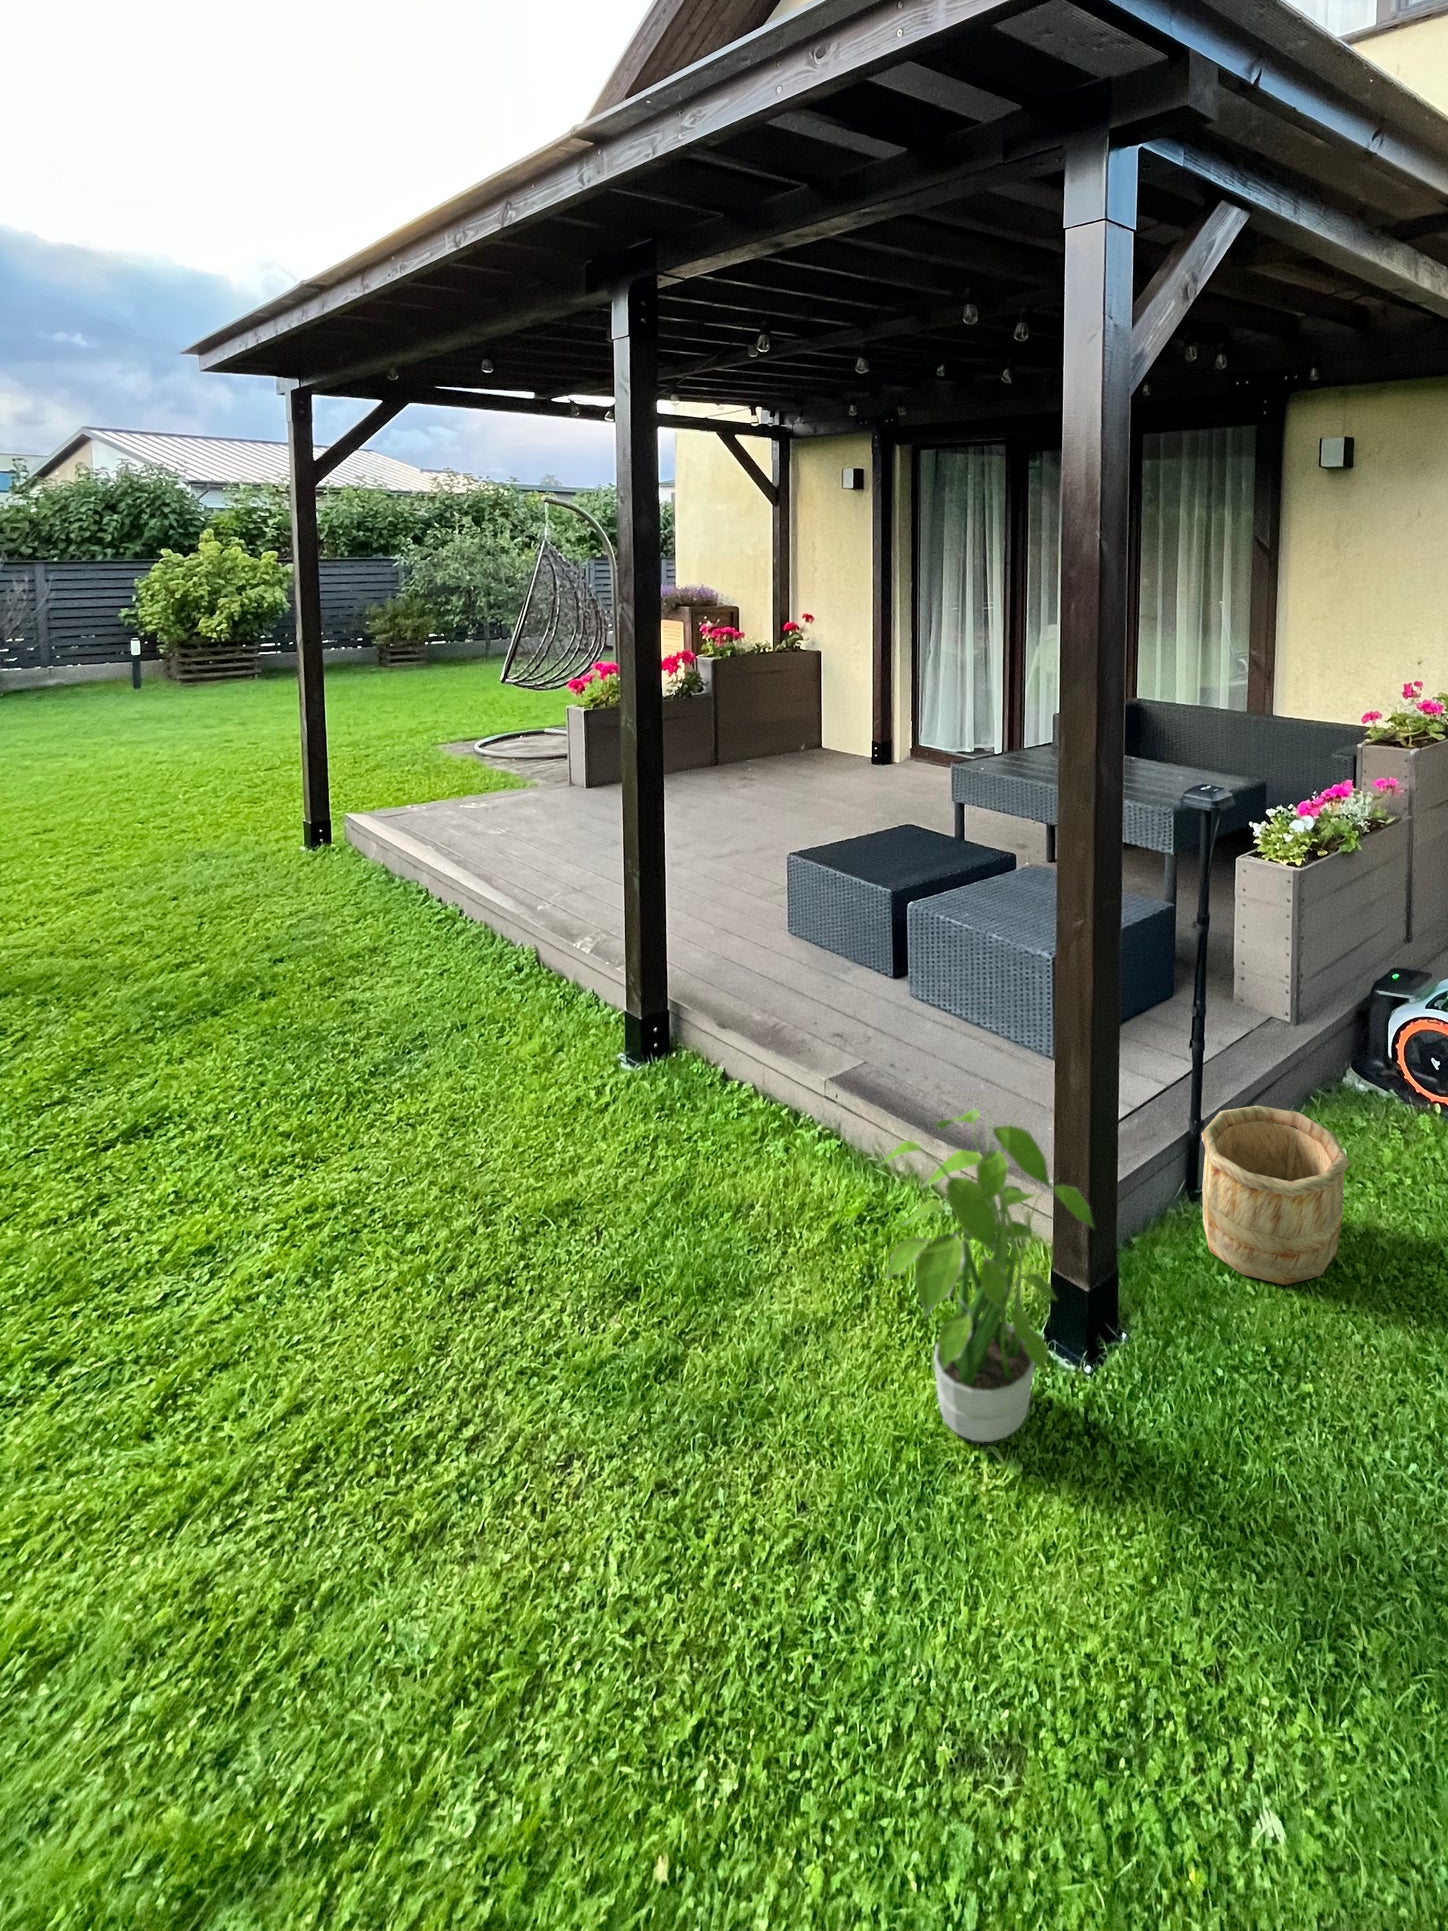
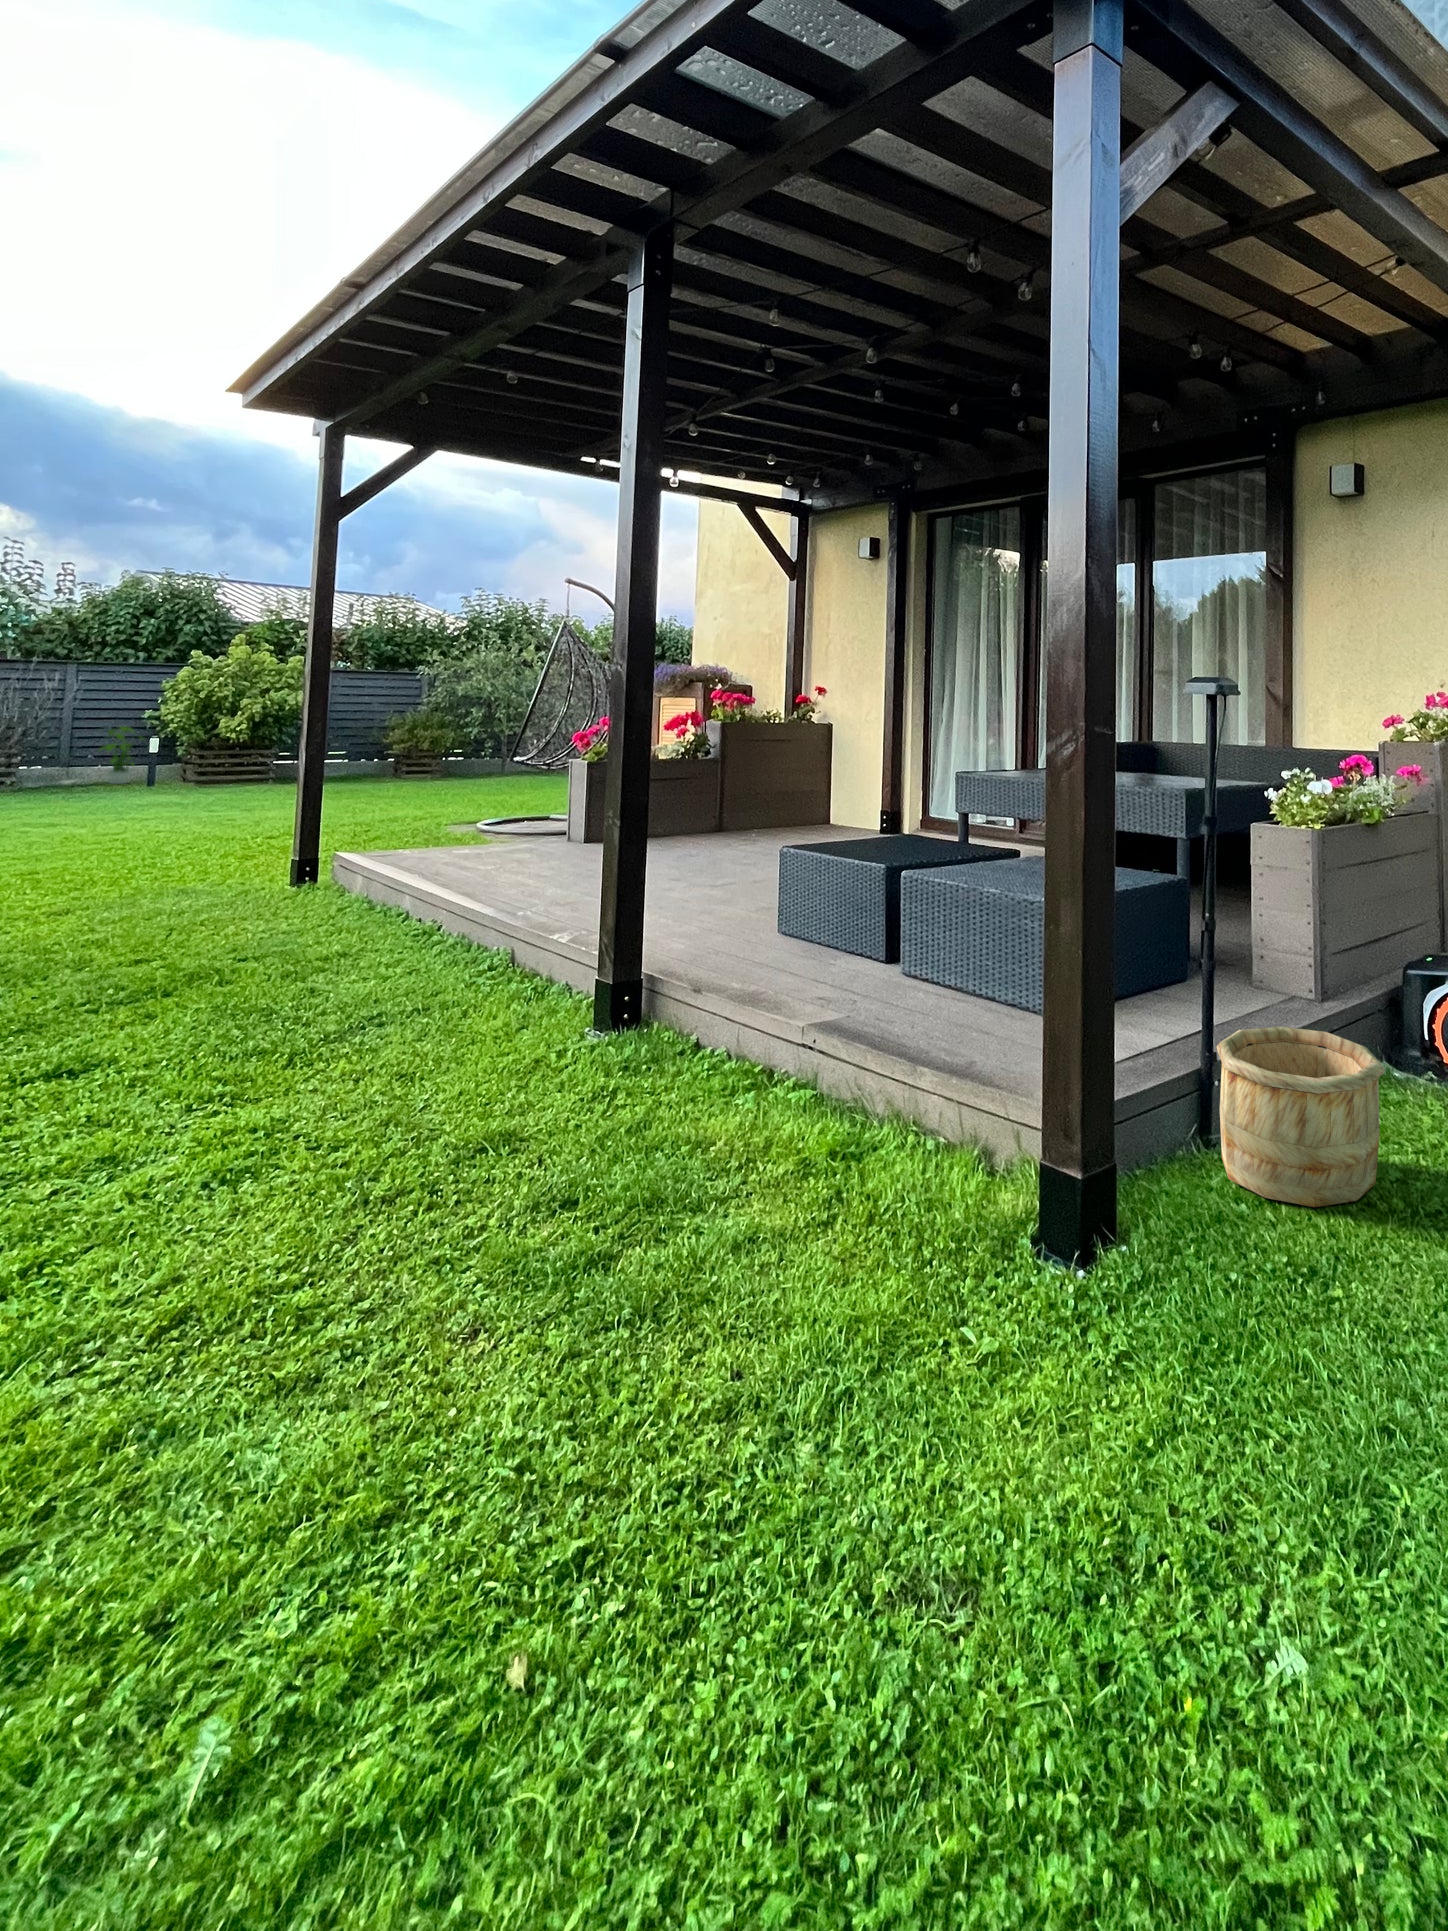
potted plant: present [880,1107,1094,1442] -> present [100,726,136,784]

